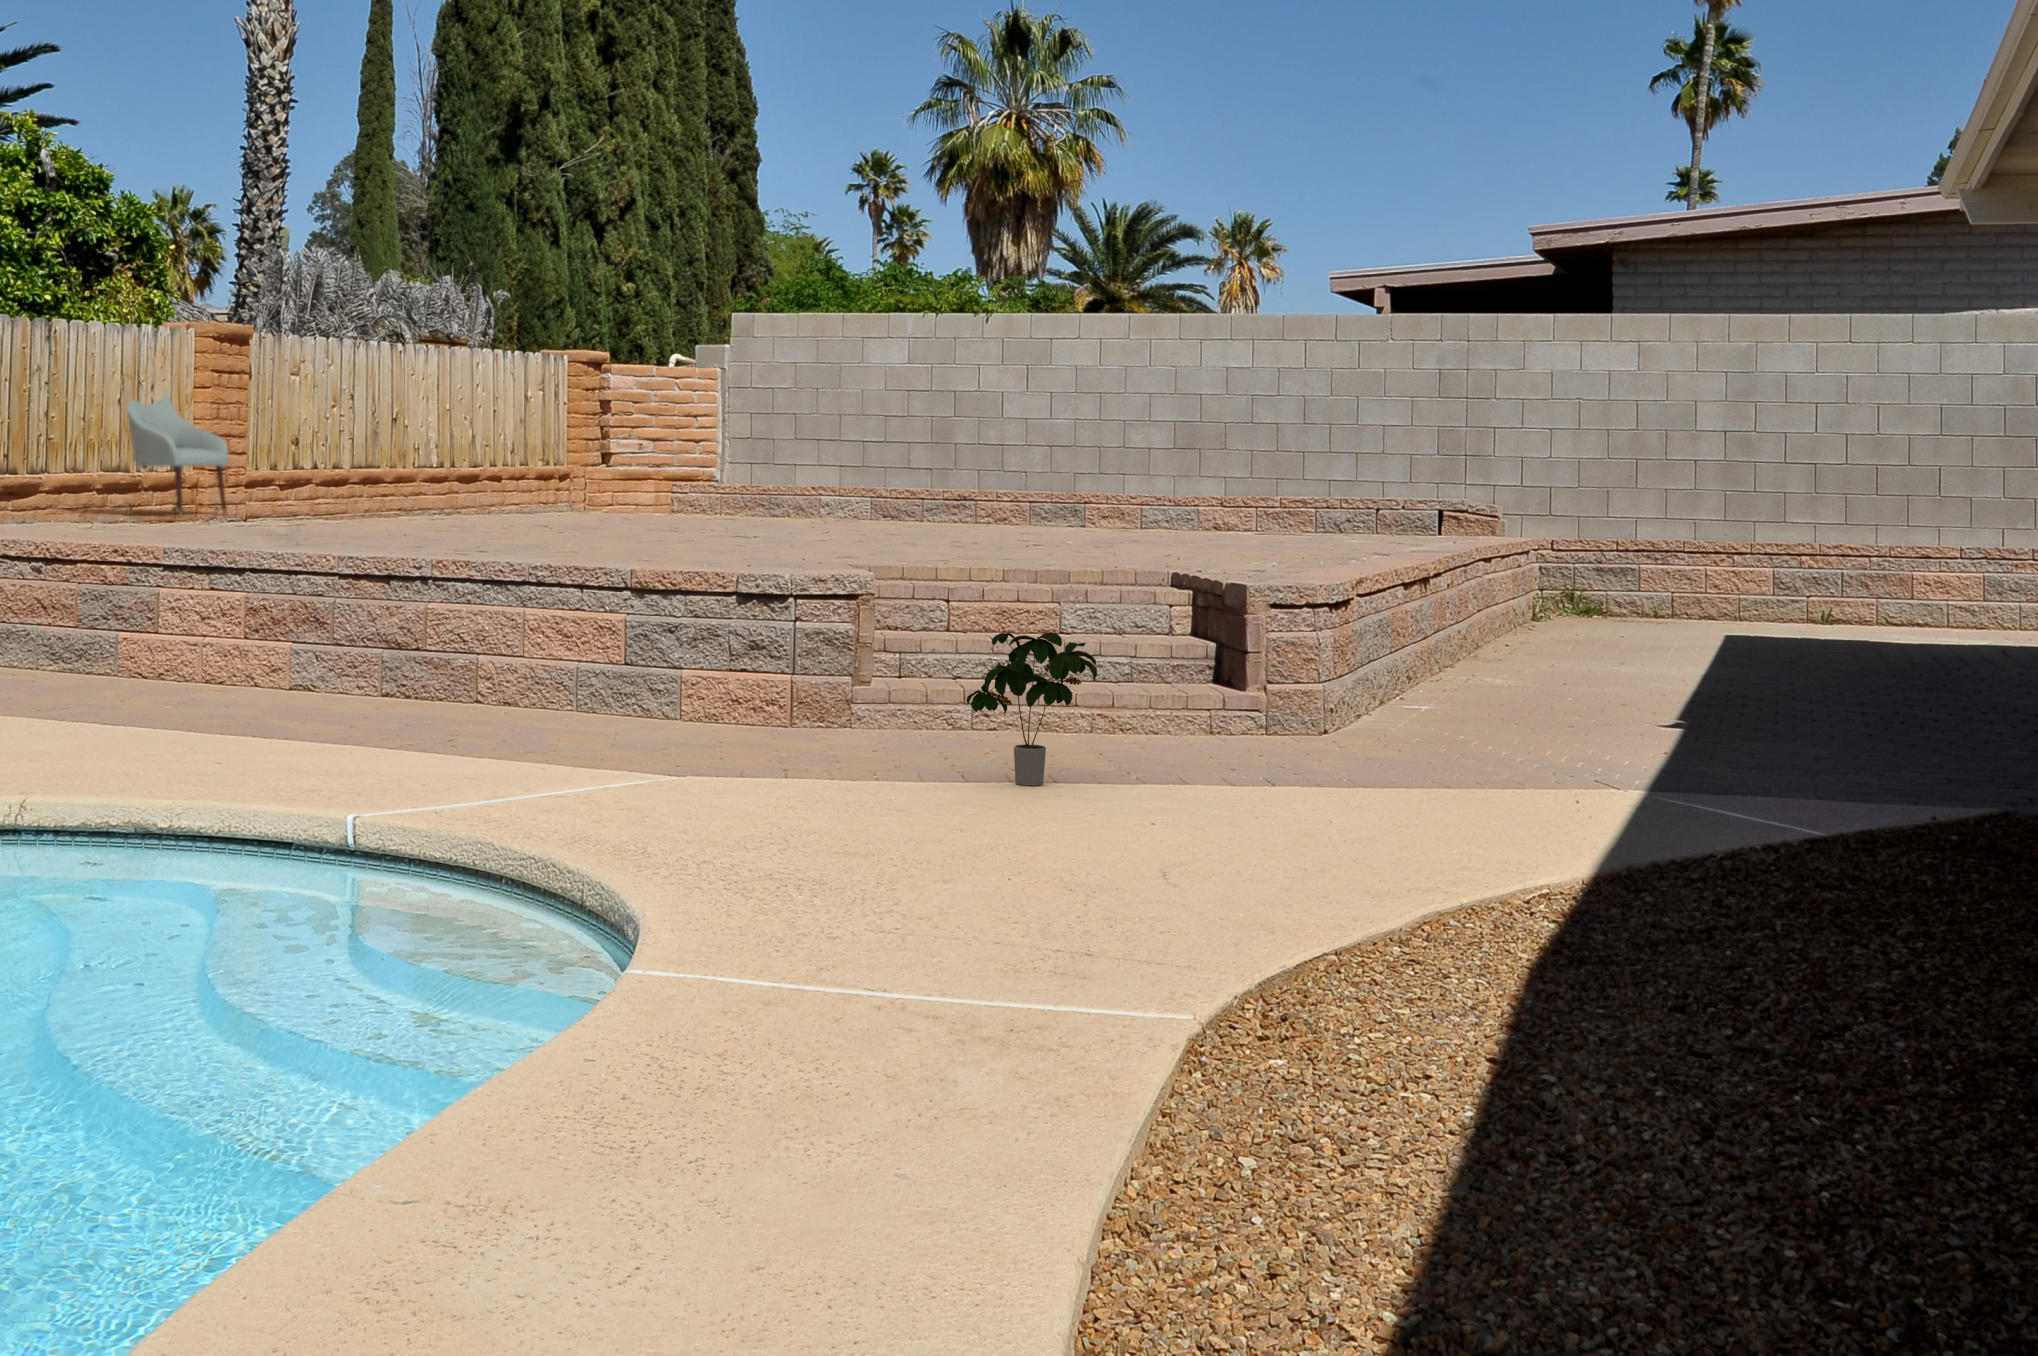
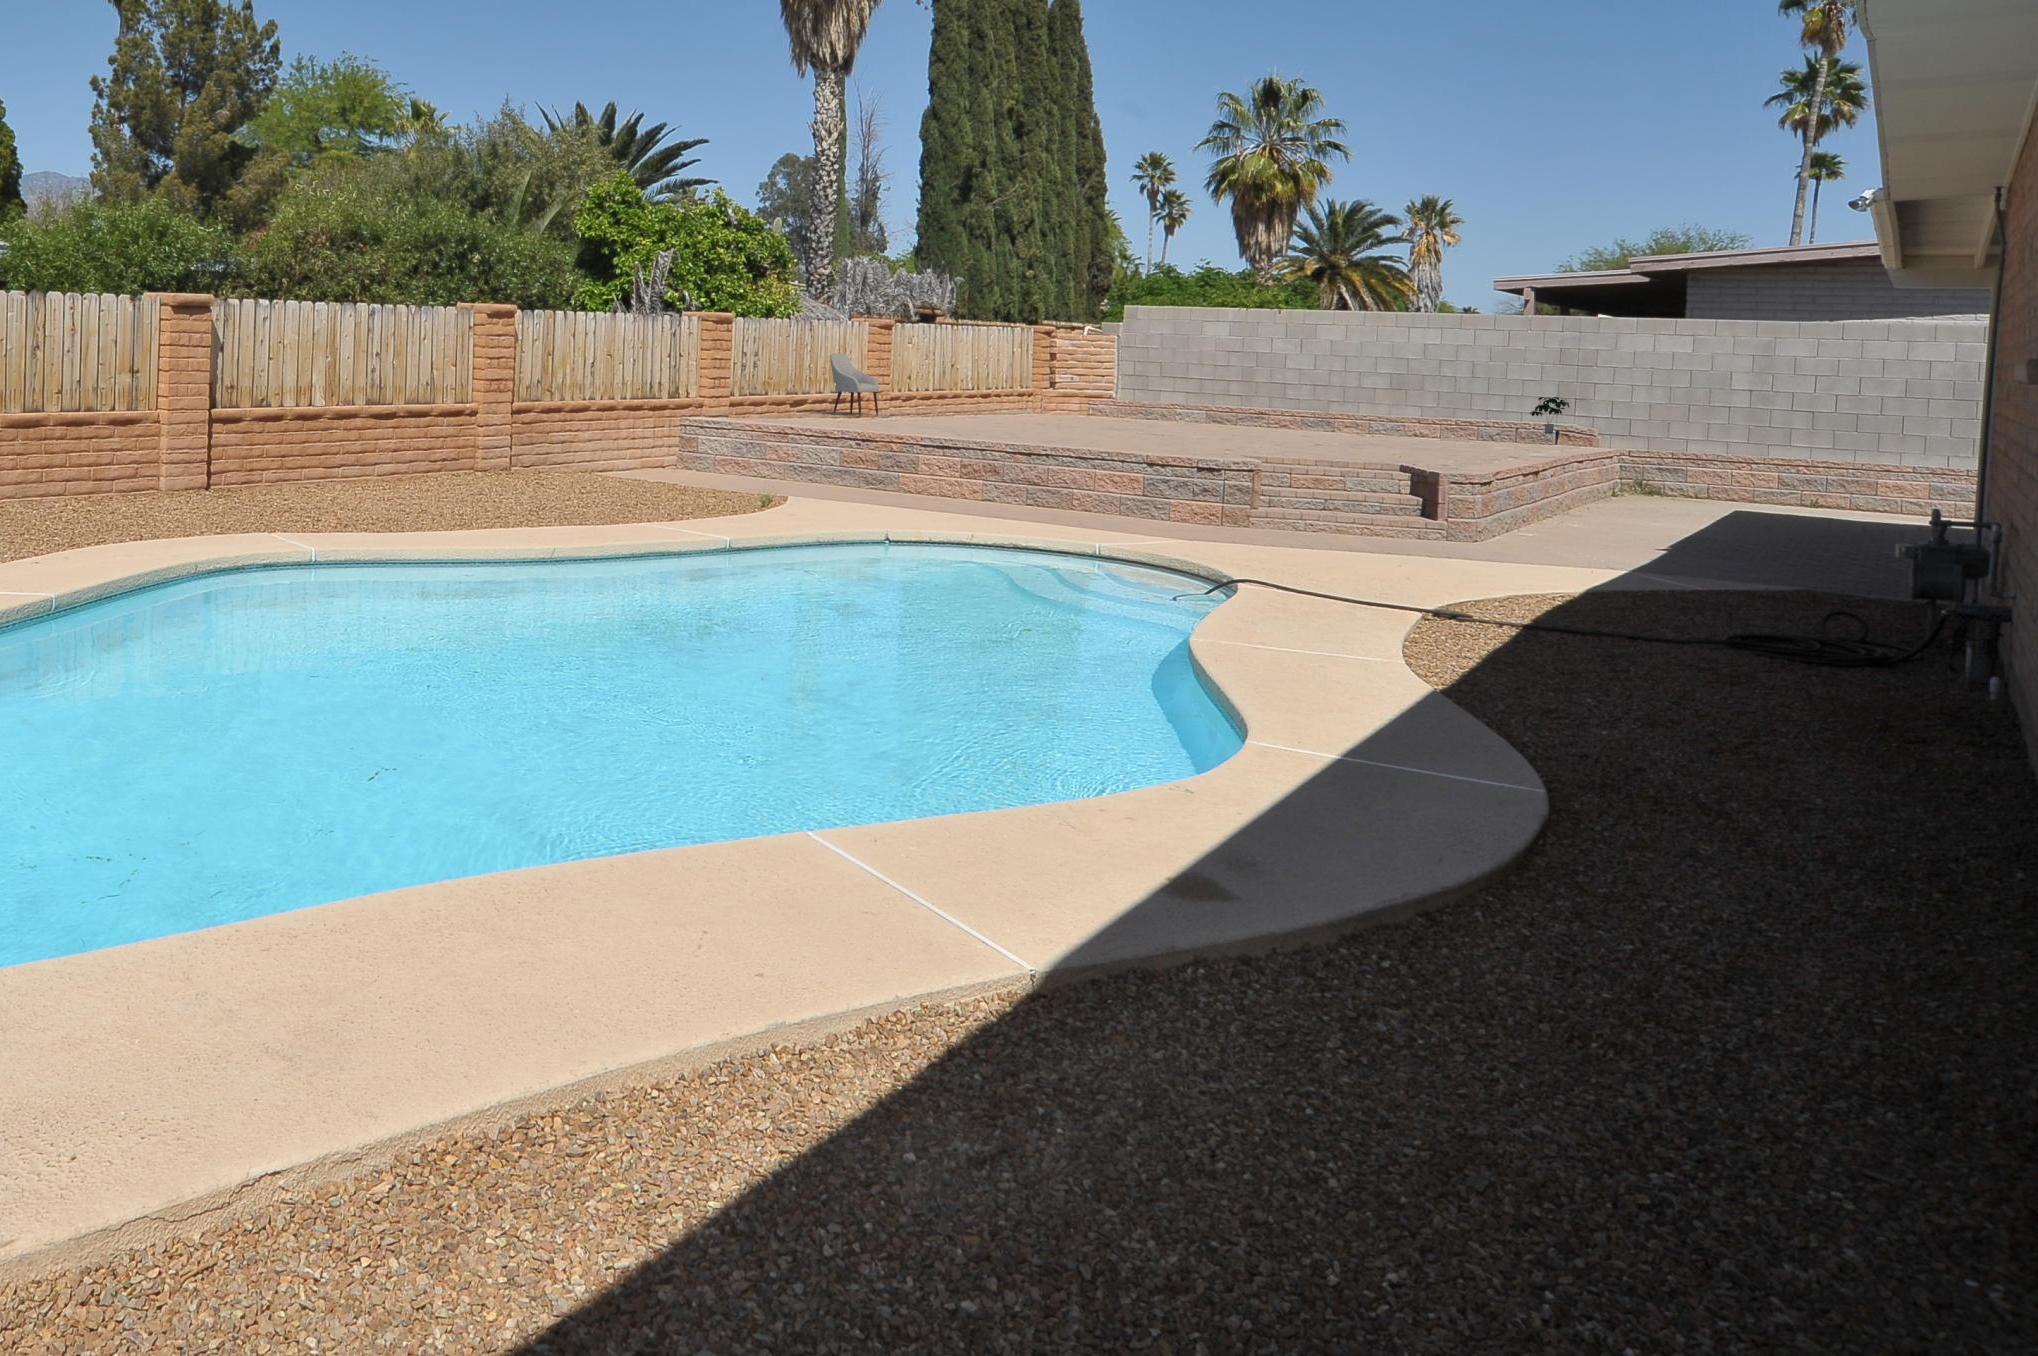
potted plant: present [966,632,1097,786] -> present [1530,397,1569,433]

